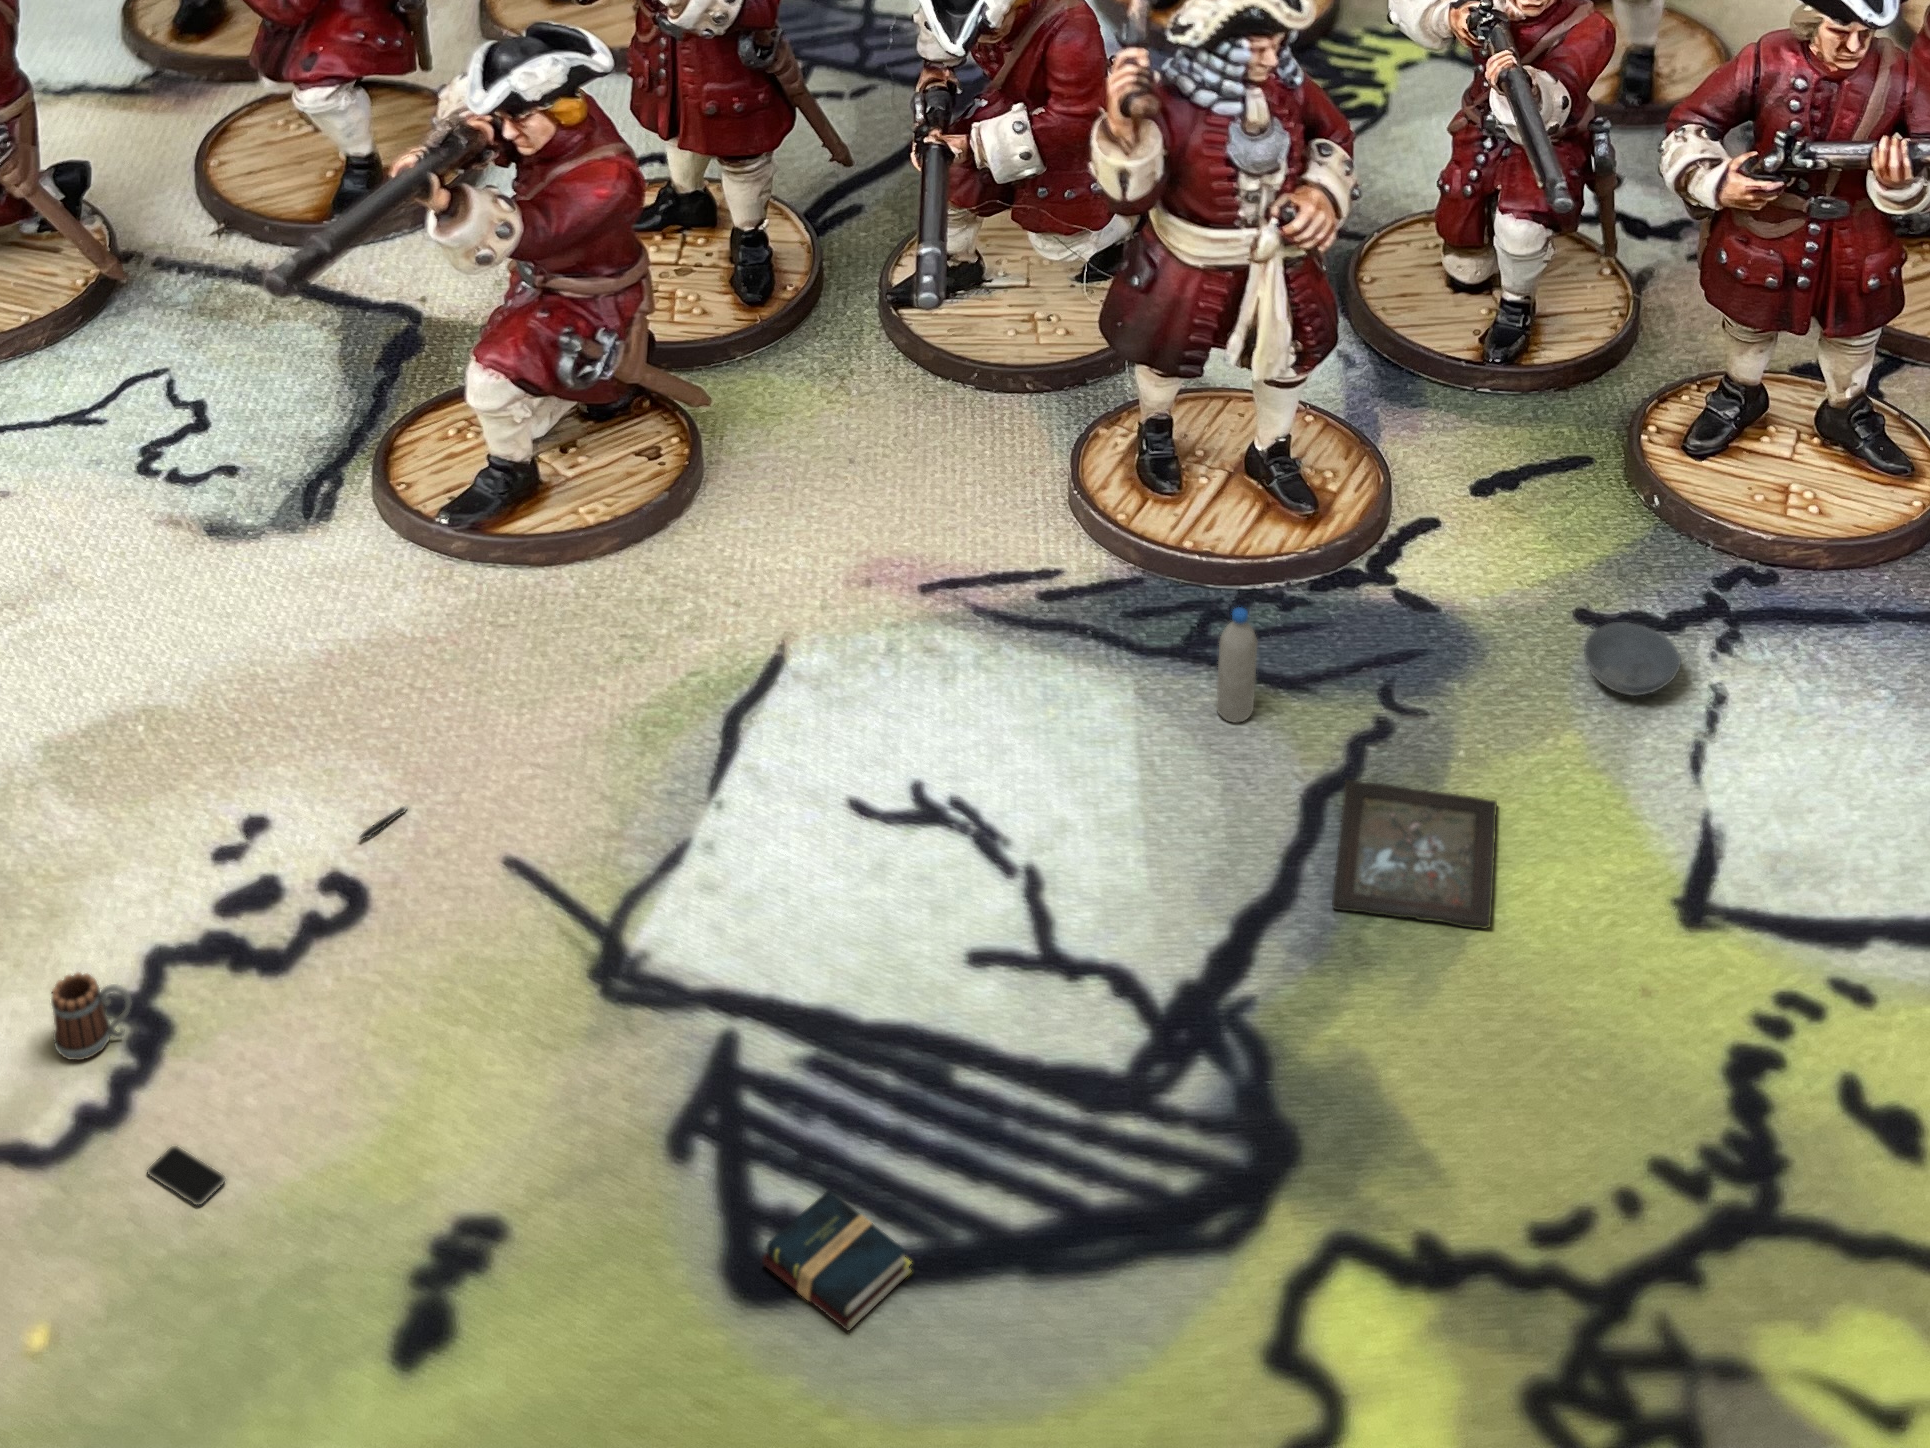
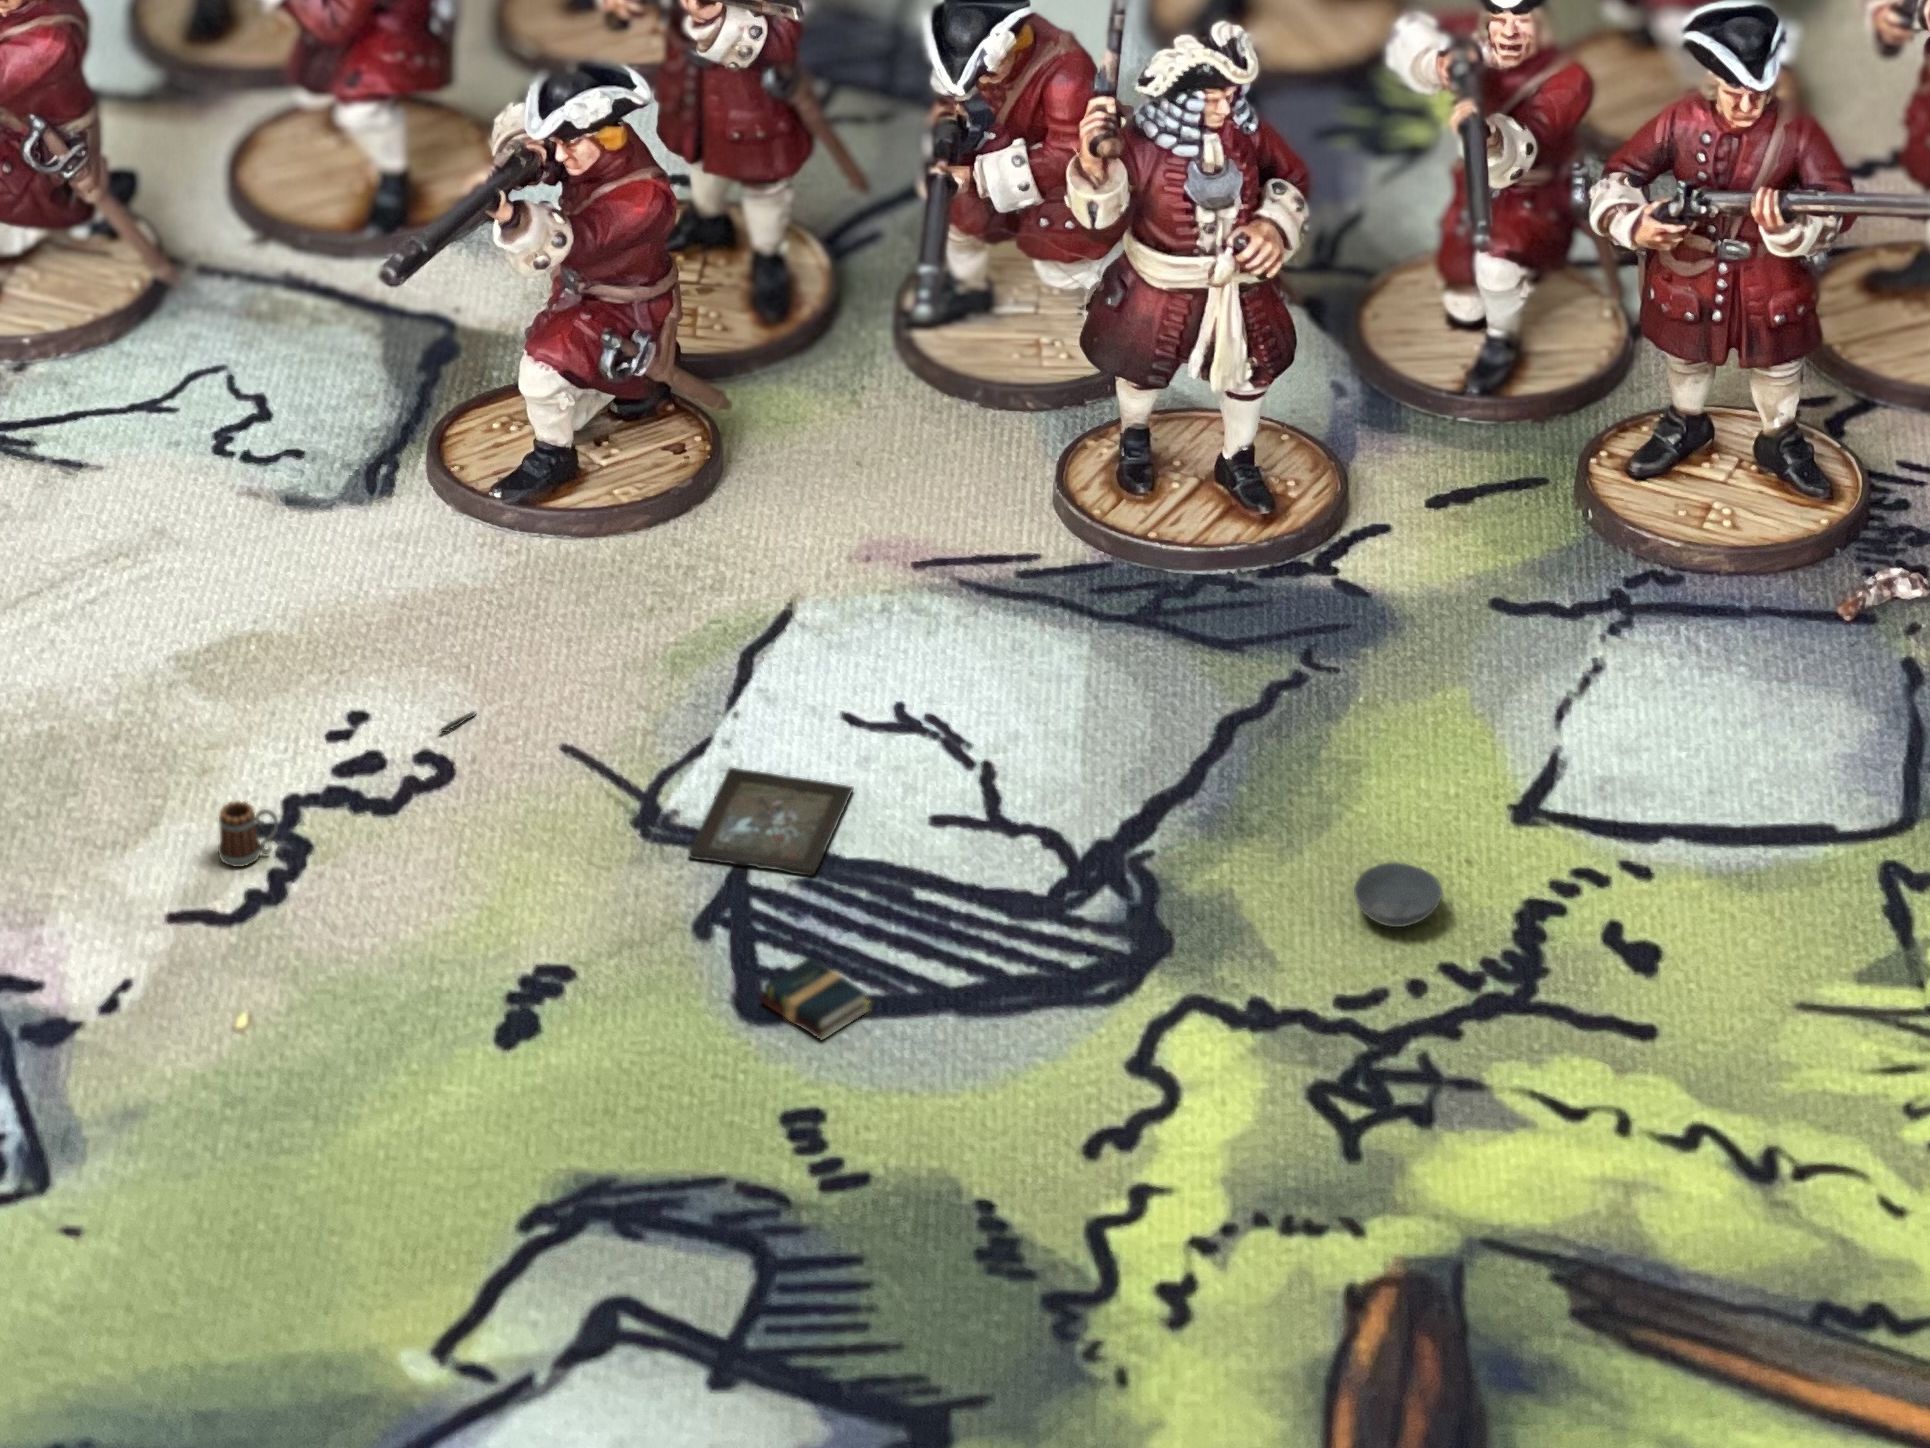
water bottle: present [1216,607,1258,723] -> none [1159,574,1192,674]
bowl: present [1584,622,1681,696] -> present [1354,862,1443,927]
tray: present [1332,780,1497,929] -> present [689,768,854,875]
smartphone: present [148,1146,225,1206] -> none [301,919,361,955]

